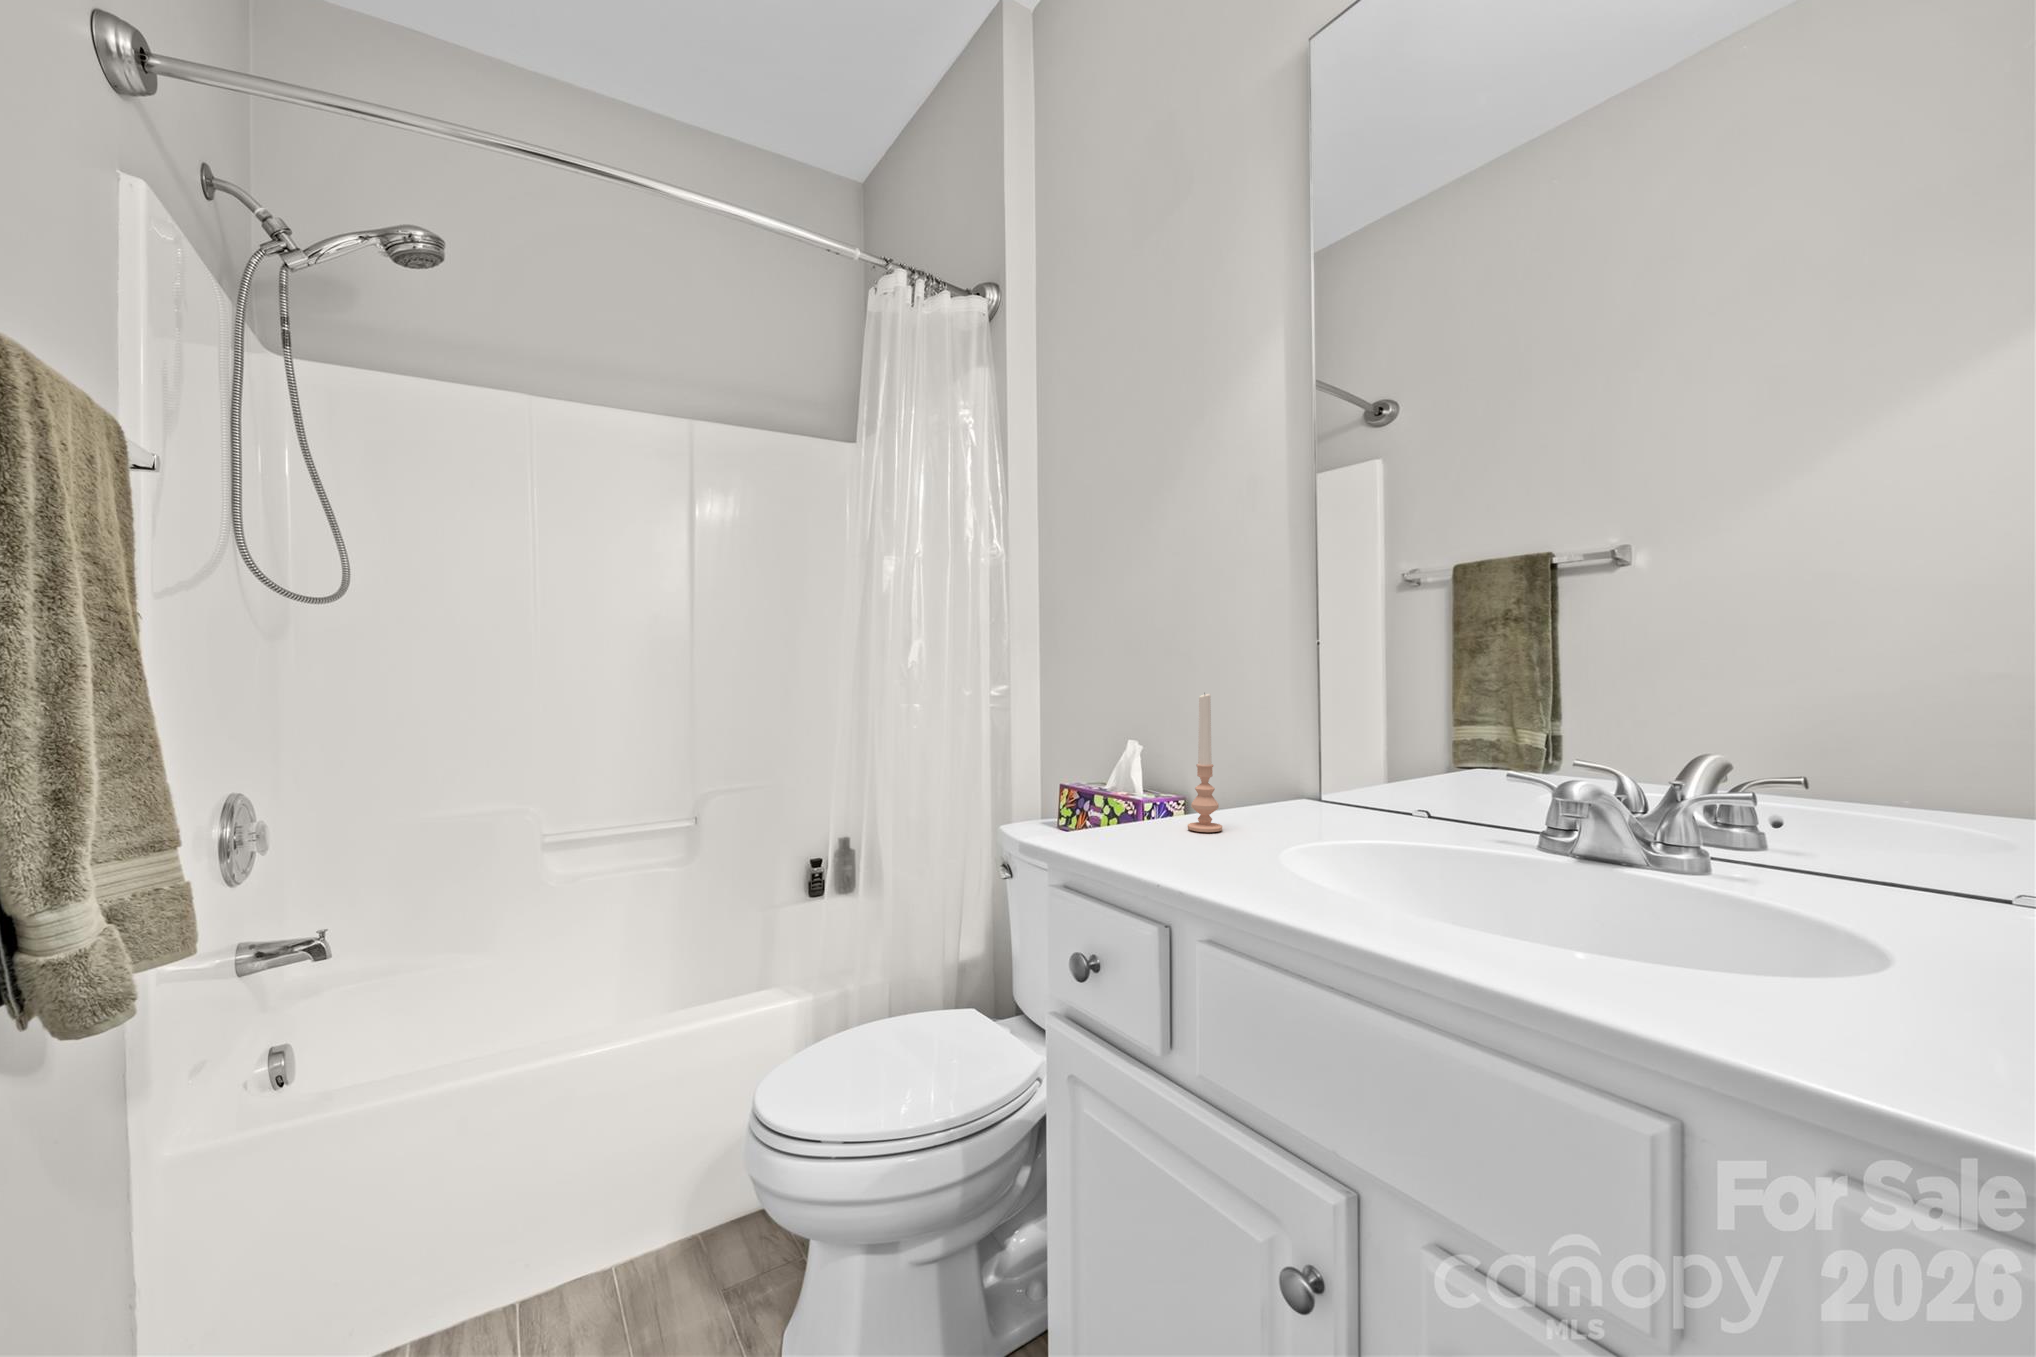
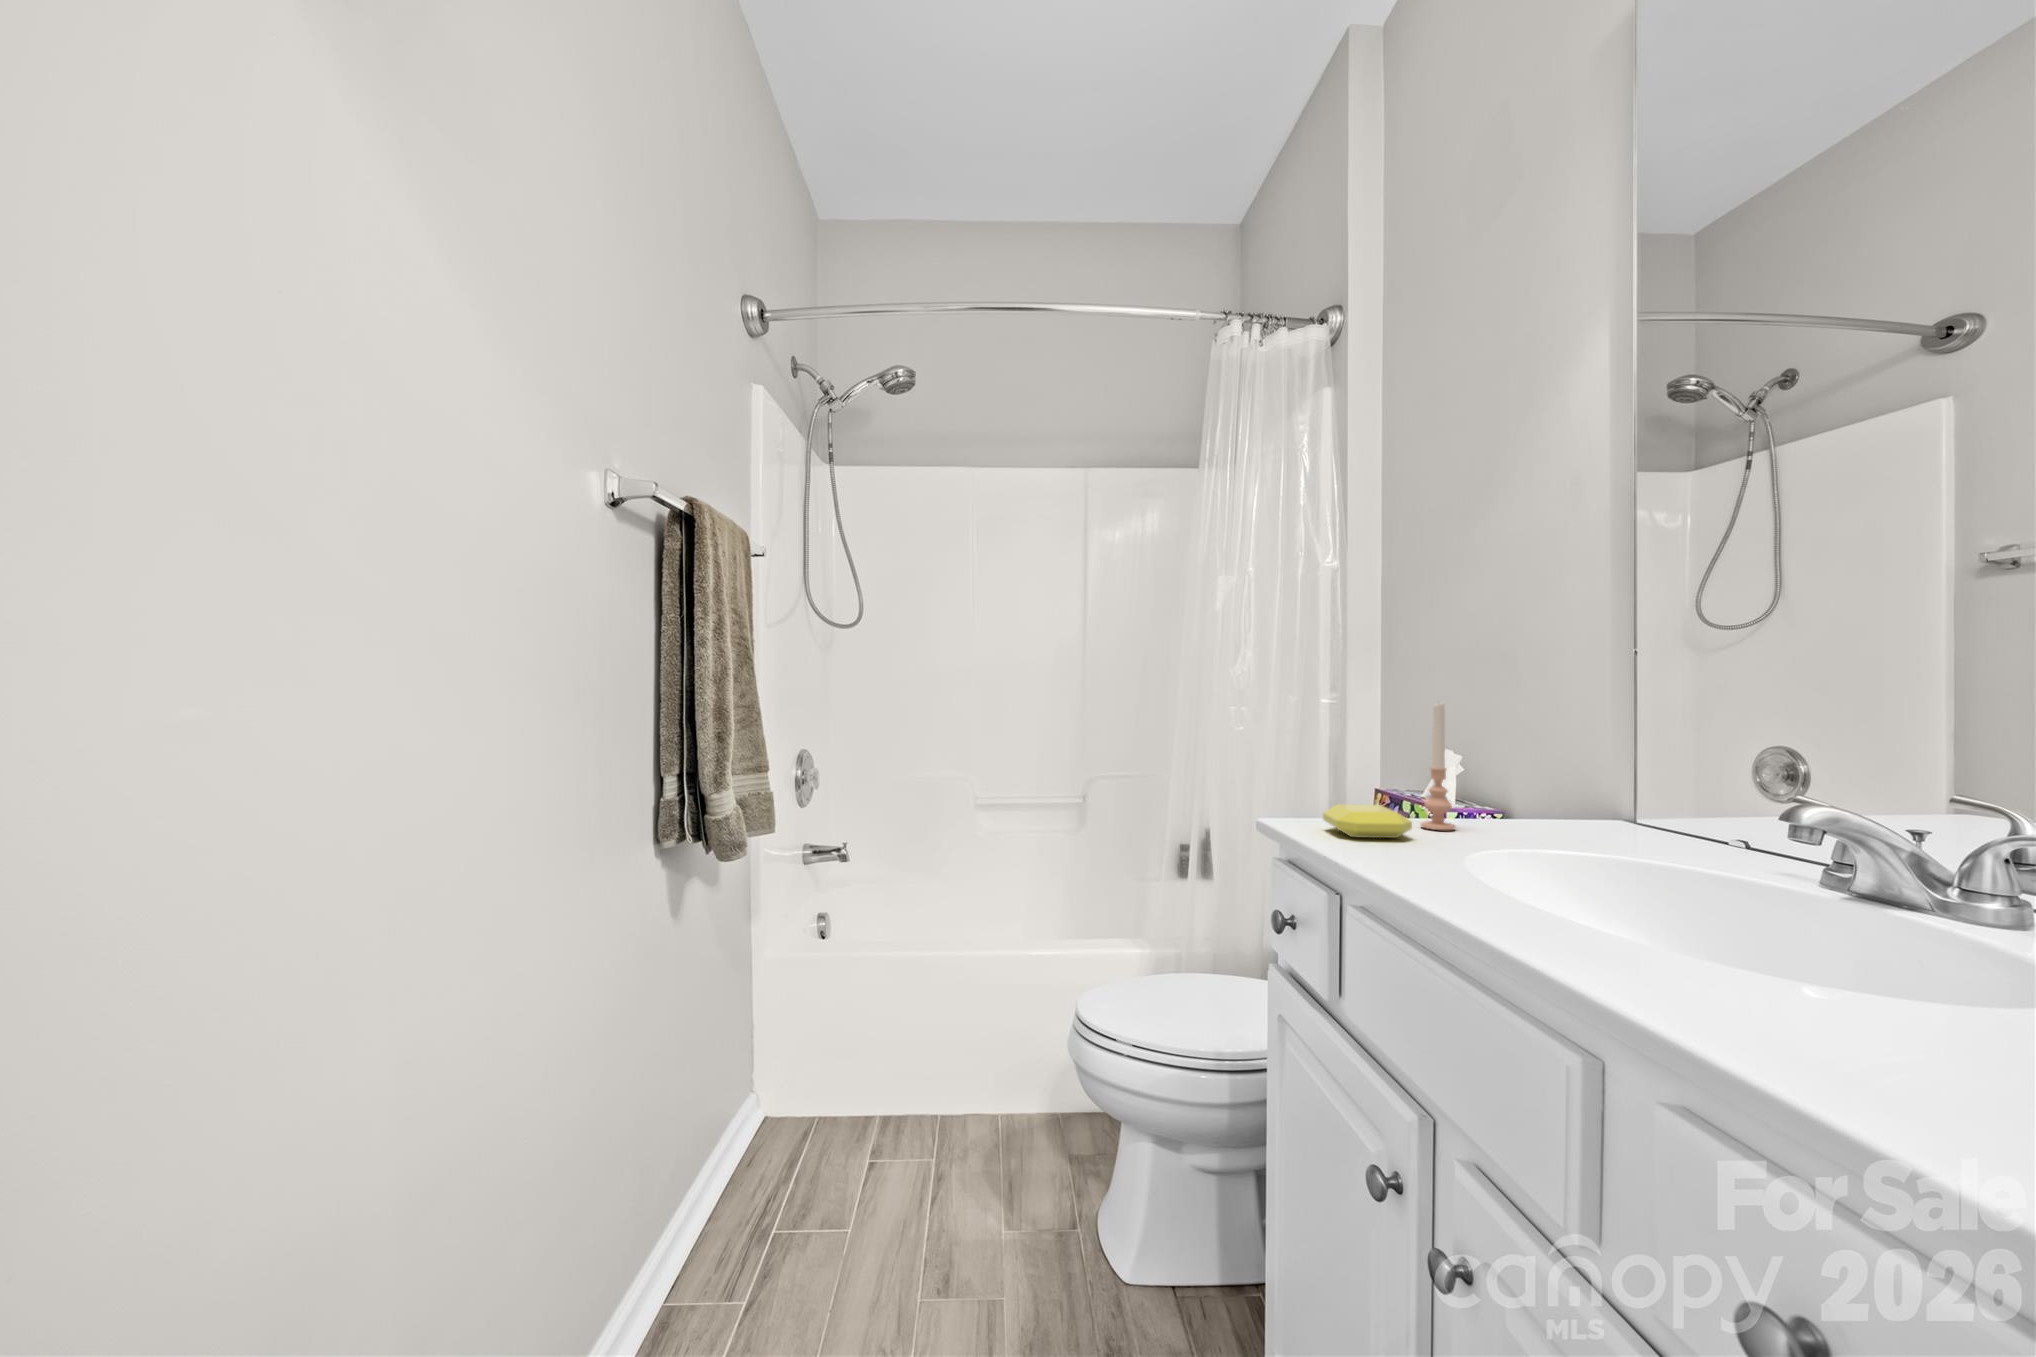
soap bar: none [1111,811,1208,854] -> present [1323,804,1412,838]

